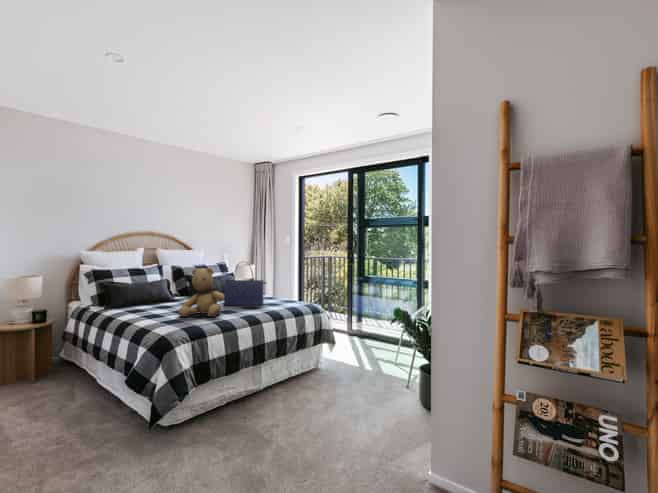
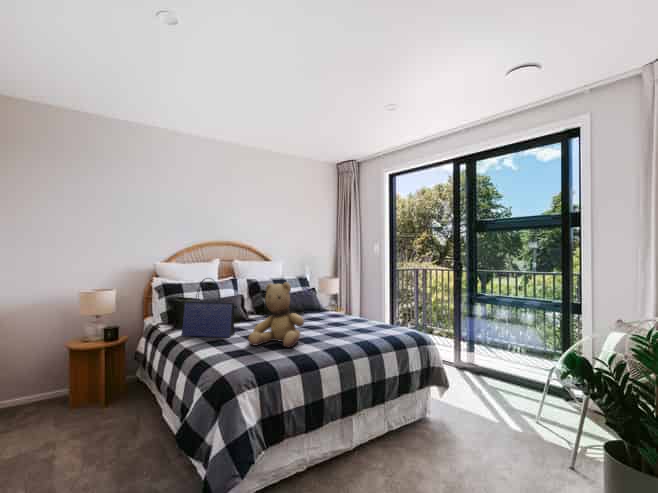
tote bag: present [224,266,266,305] -> present [181,278,237,337]

